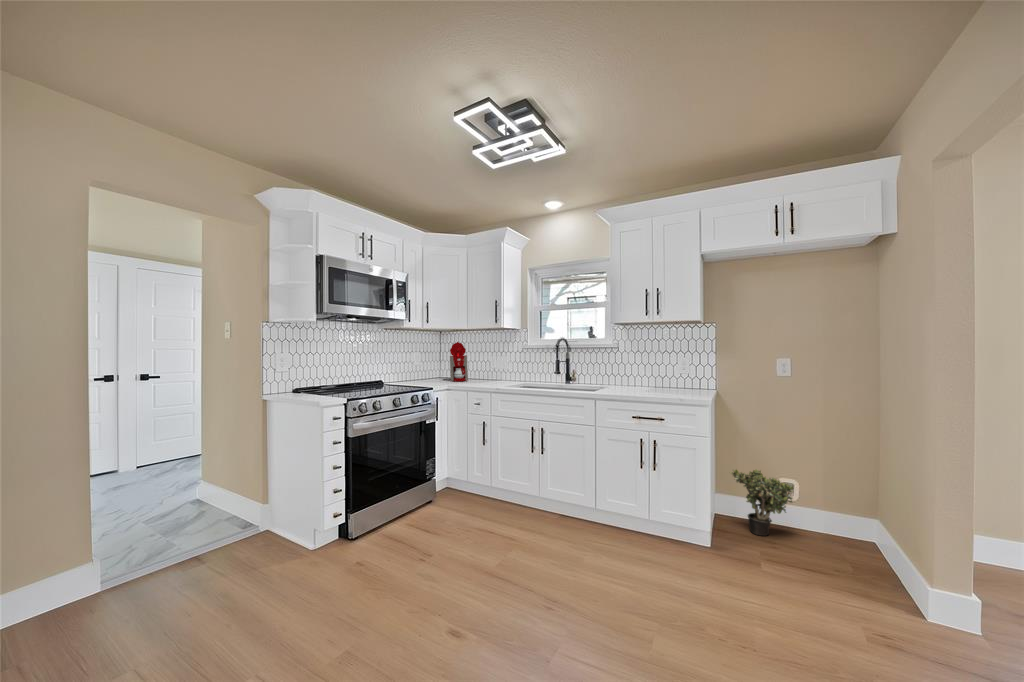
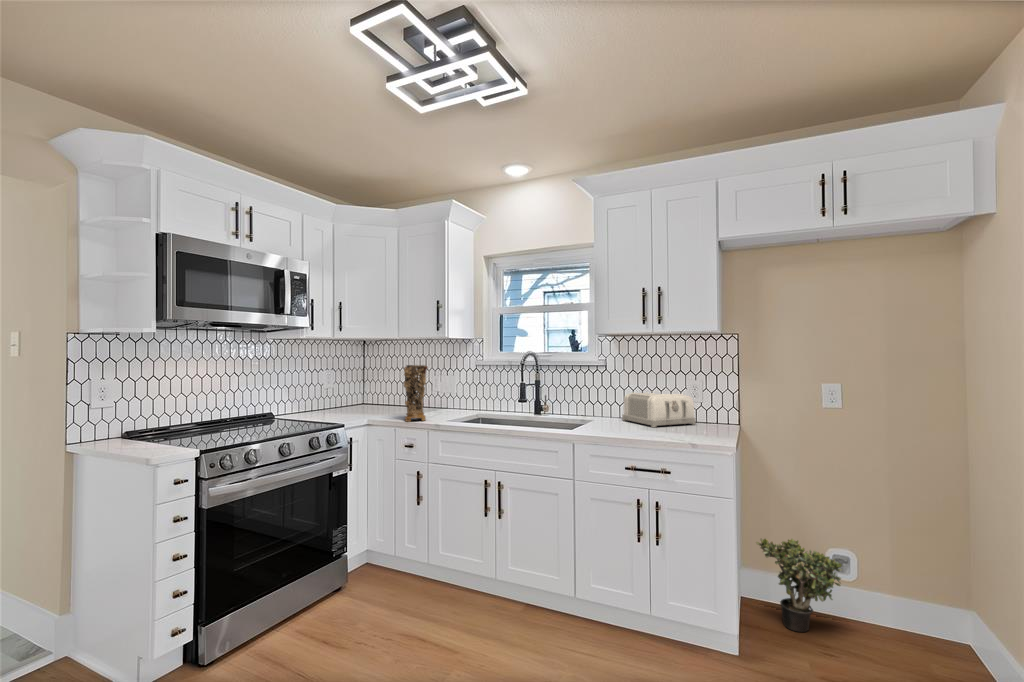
coffee maker: present [443,342,468,381] -> none [364,356,399,412]
decorative vase: none [474,346,491,386] -> present [404,365,427,422]
toaster: none [631,366,685,390] -> present [622,392,696,427]

